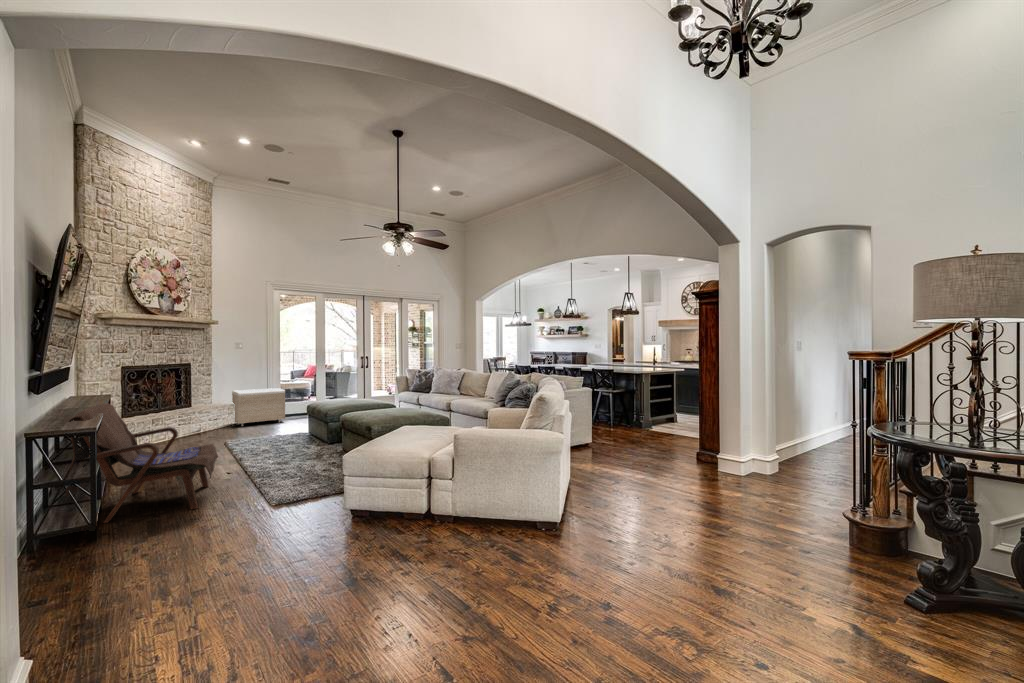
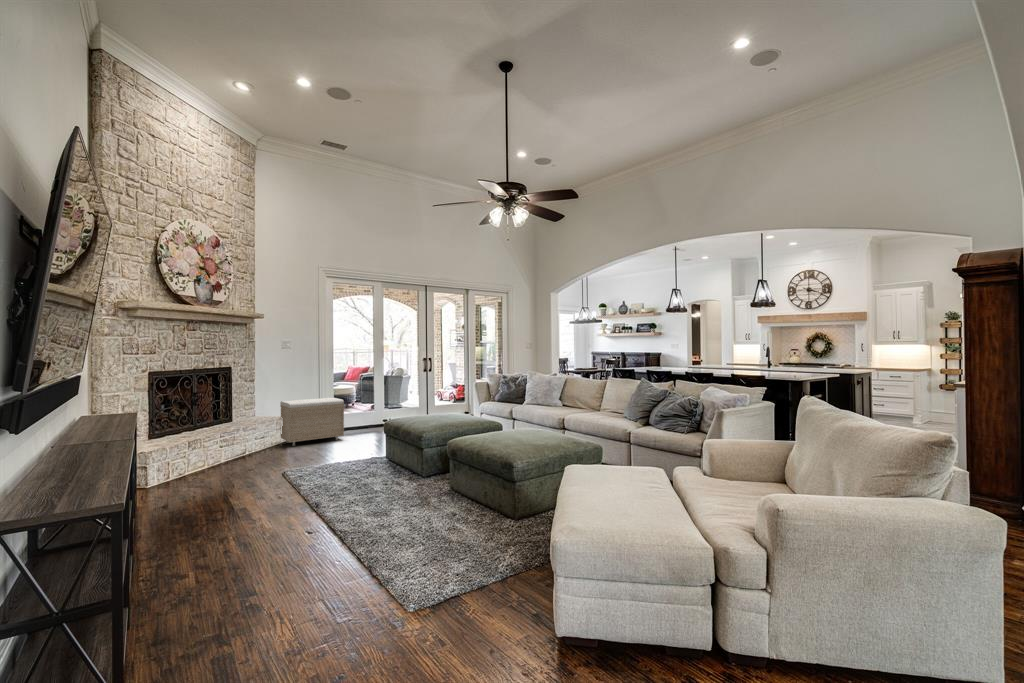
armchair: present [66,403,218,523] -> none [57,431,293,647]

